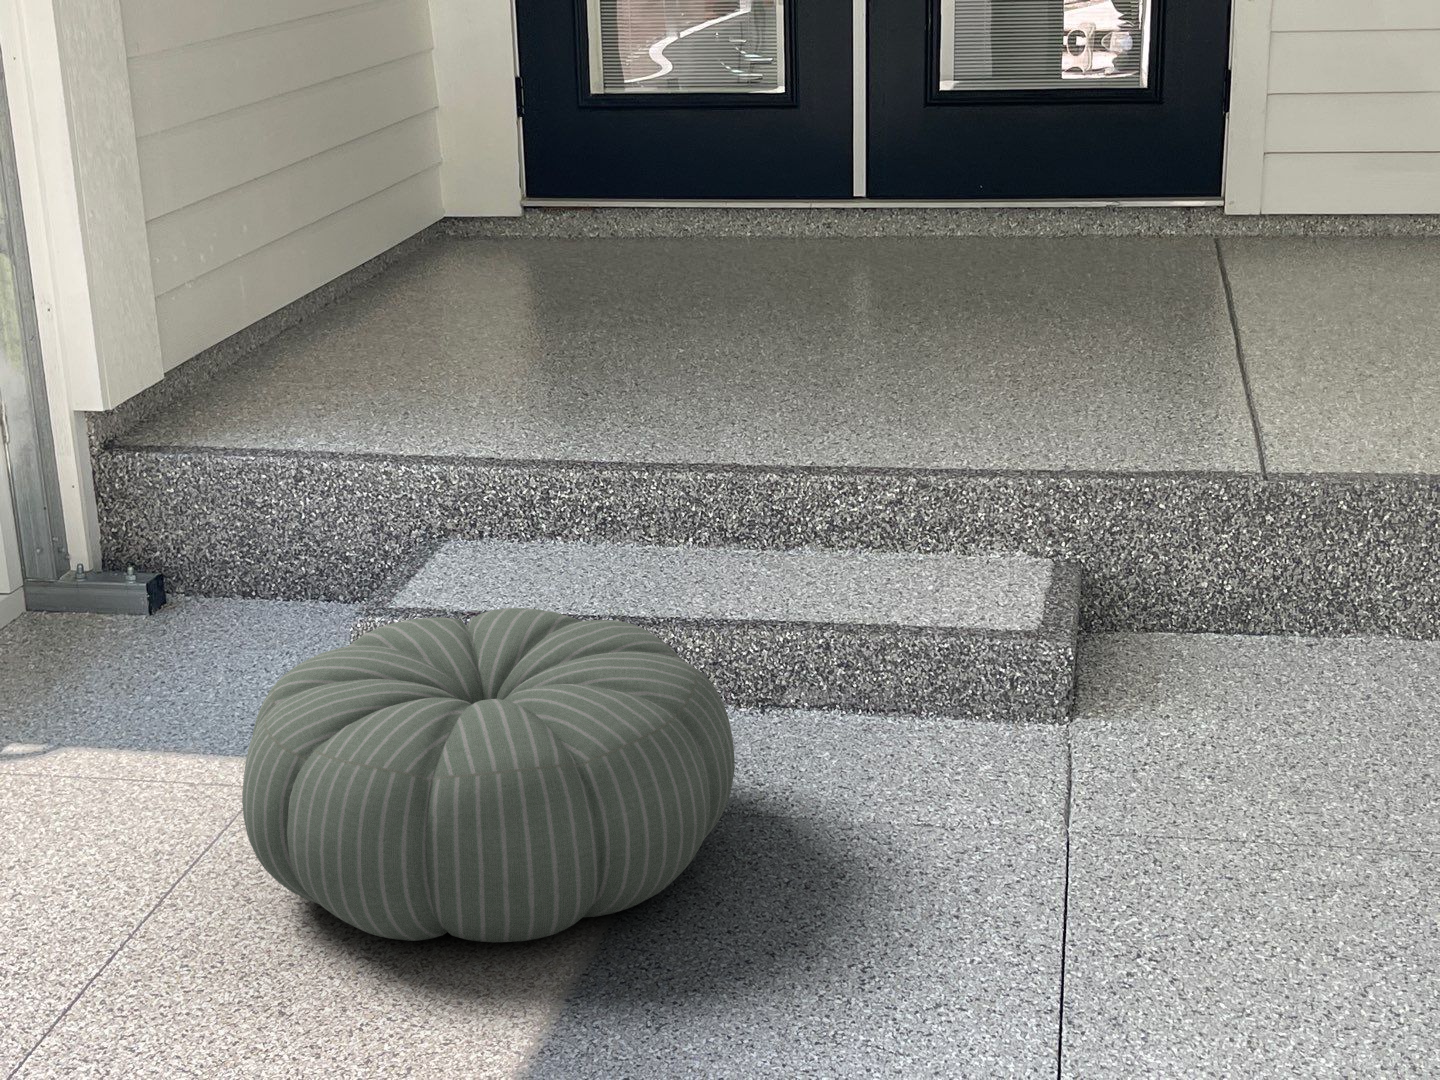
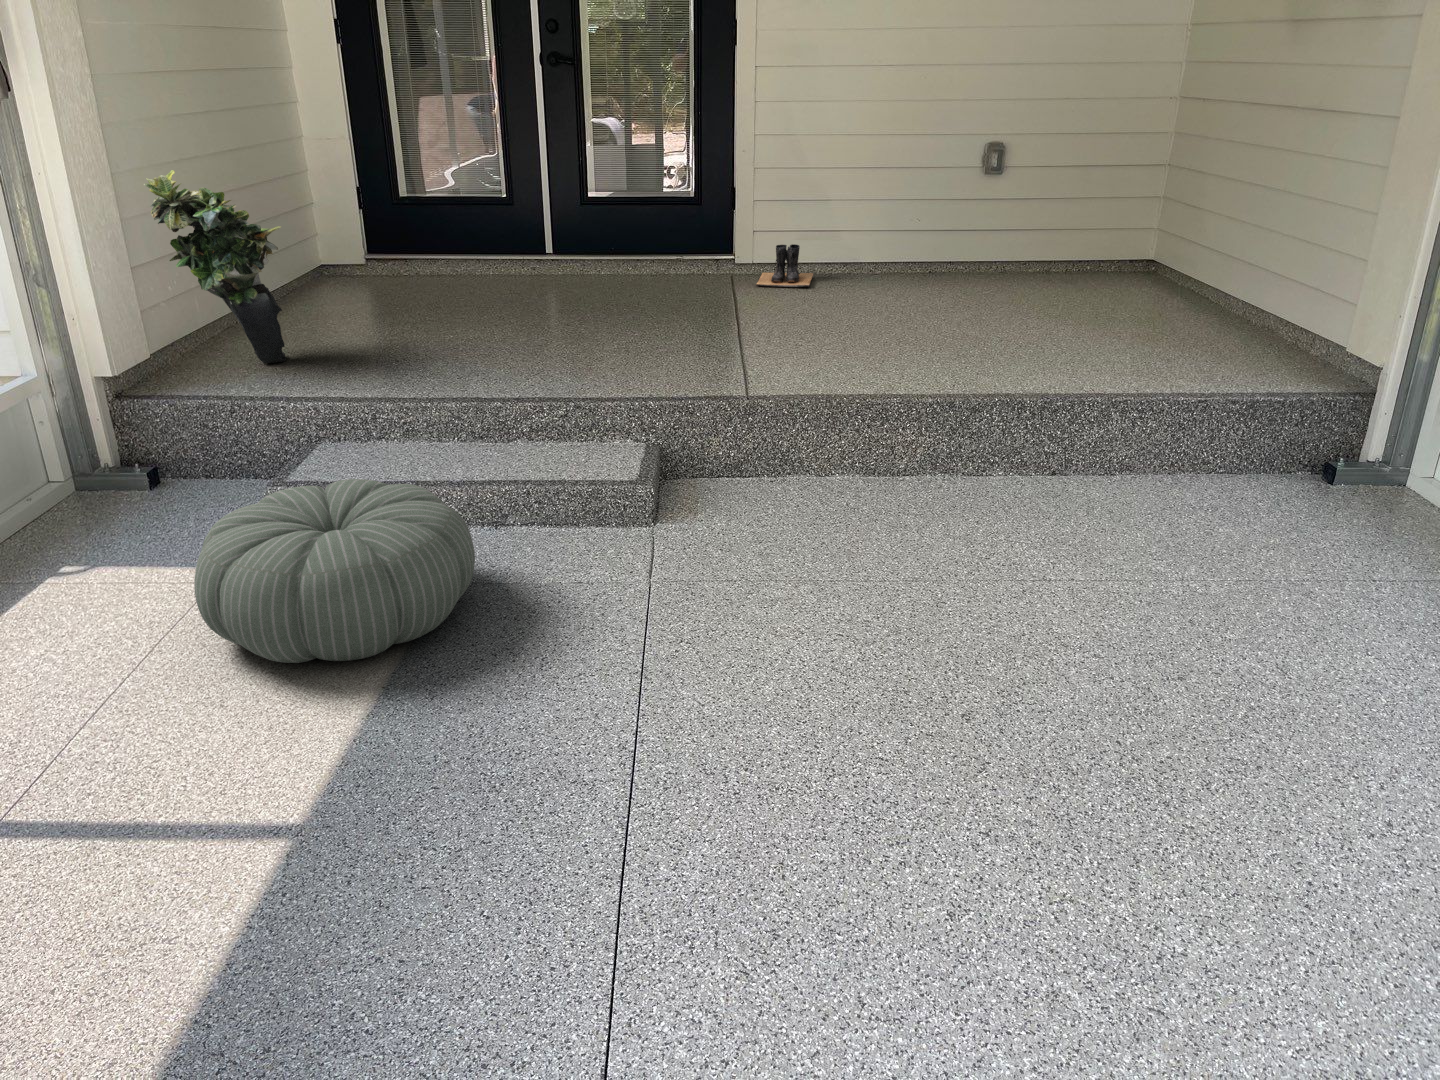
potted plant: none [175,52,397,393] -> present [144,170,286,363]
boots: none [1271,175,1390,259] -> present [756,244,814,287]

